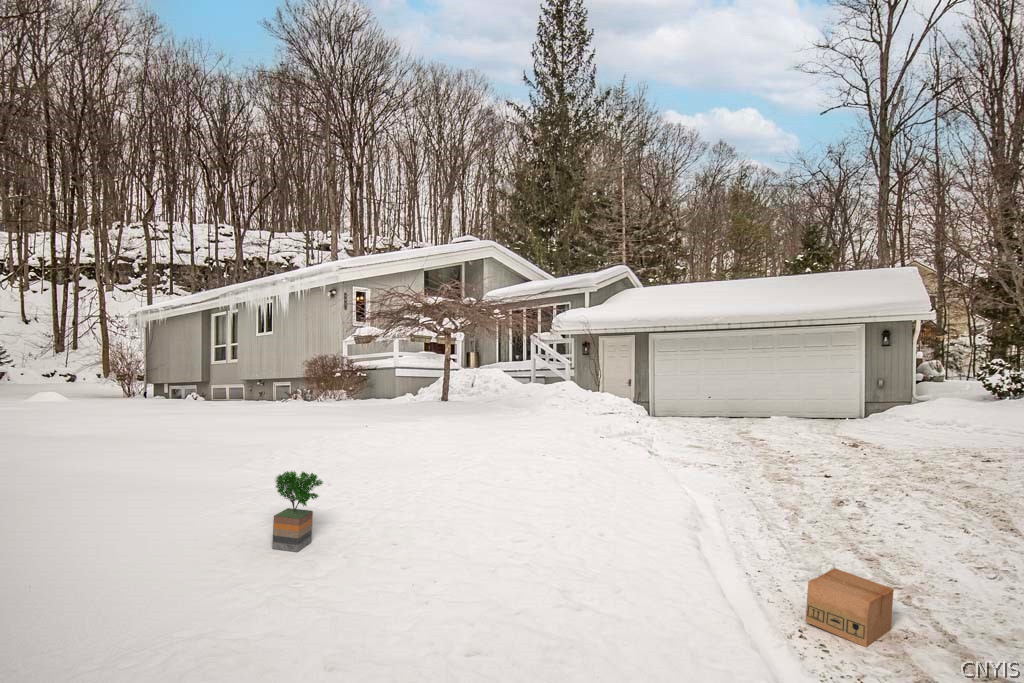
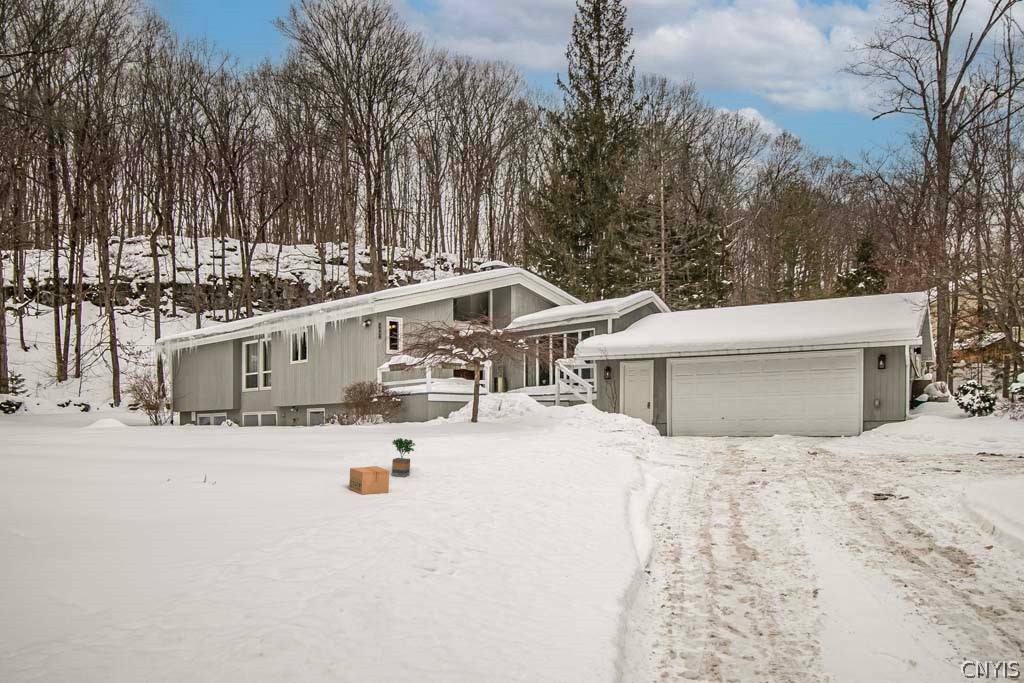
cardboard box: present [805,568,894,647] -> present [349,466,389,495]

